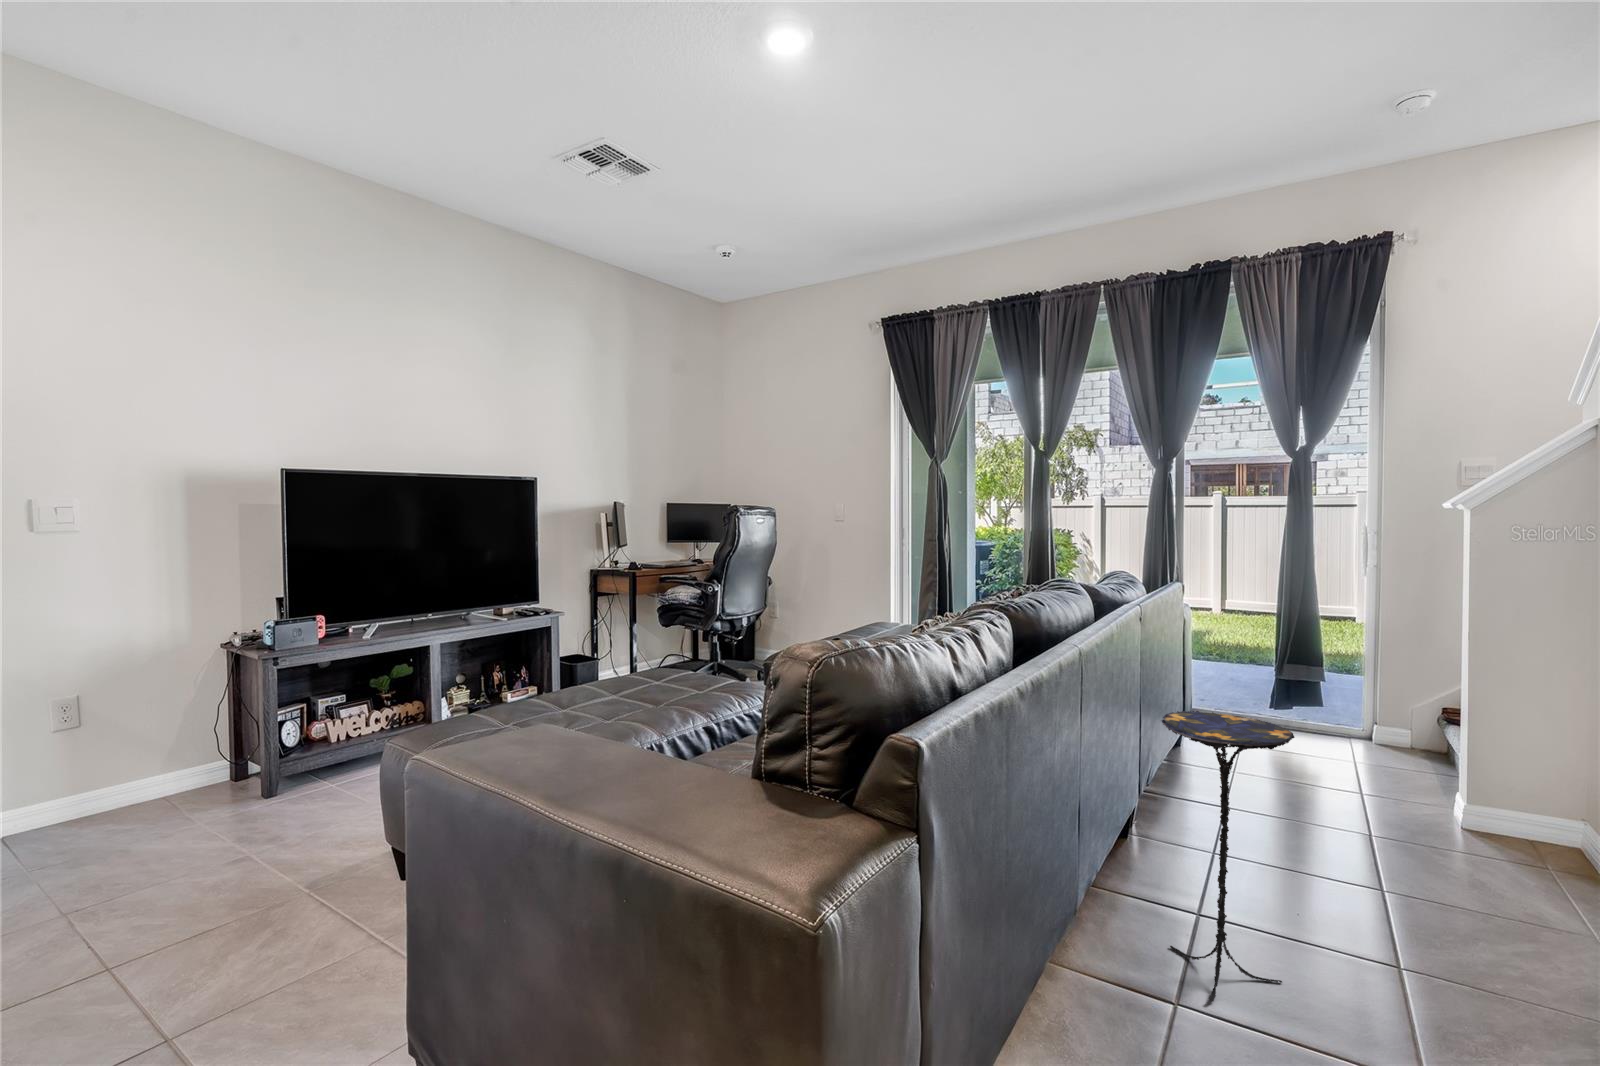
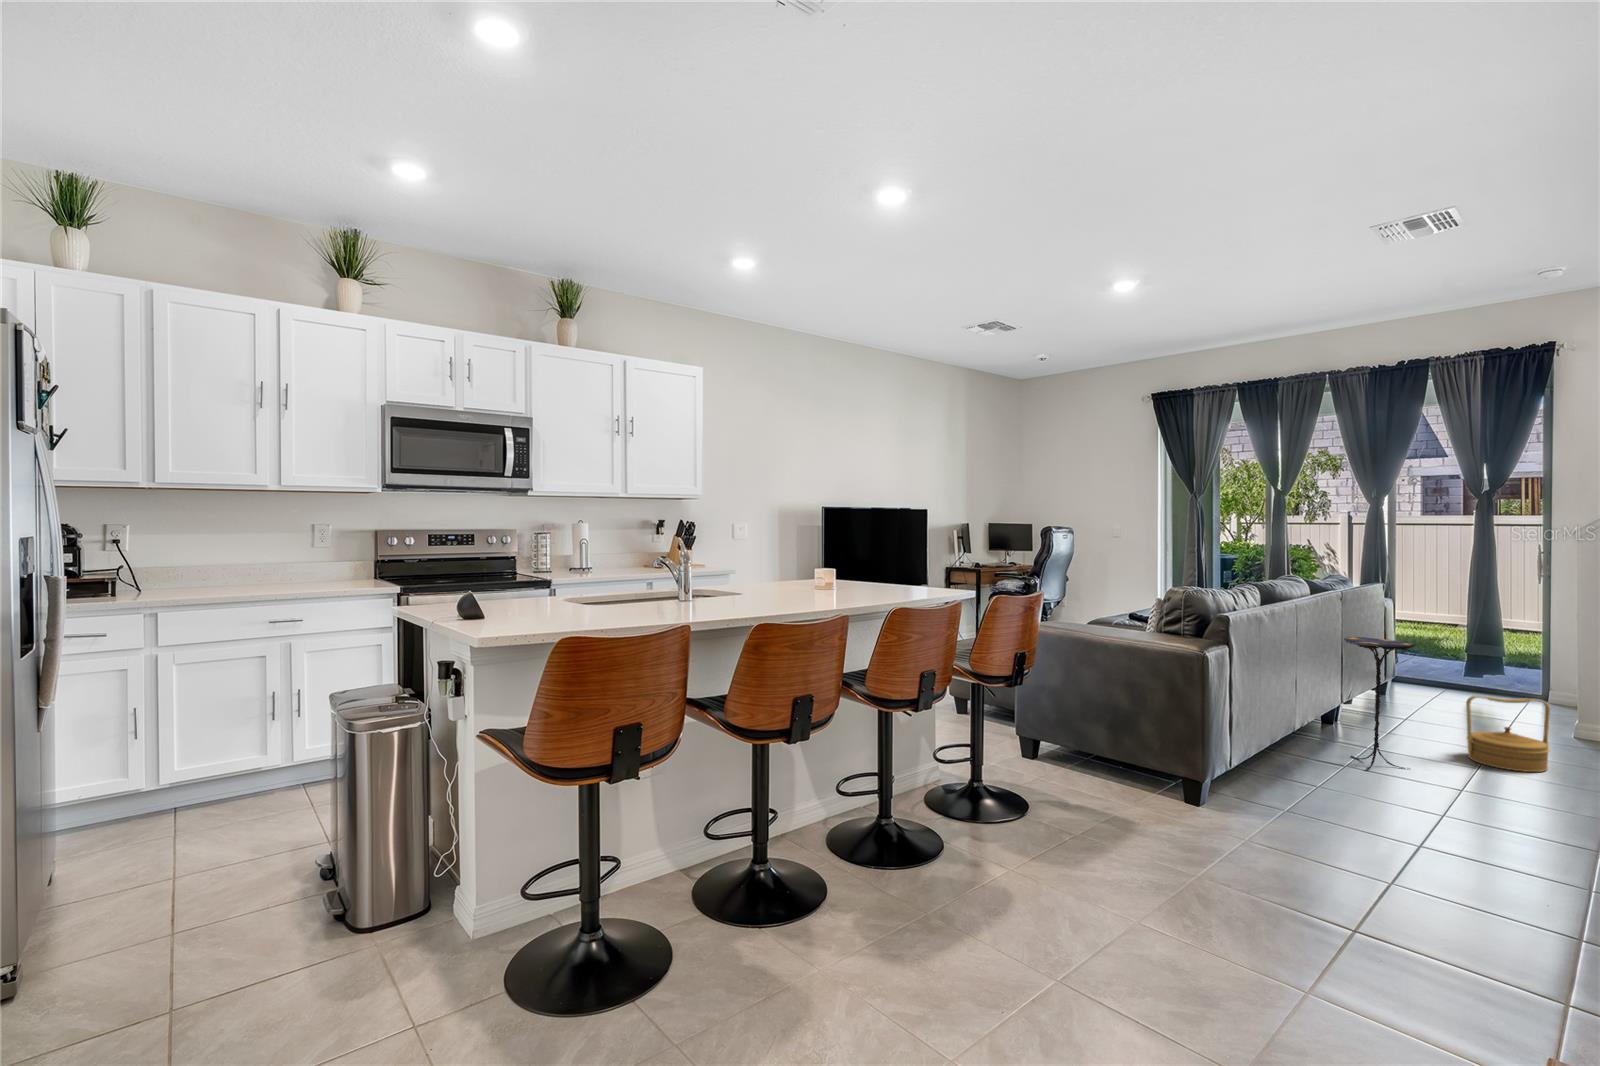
basket: none [1350,807,1496,959] -> present [1466,696,1550,772]

